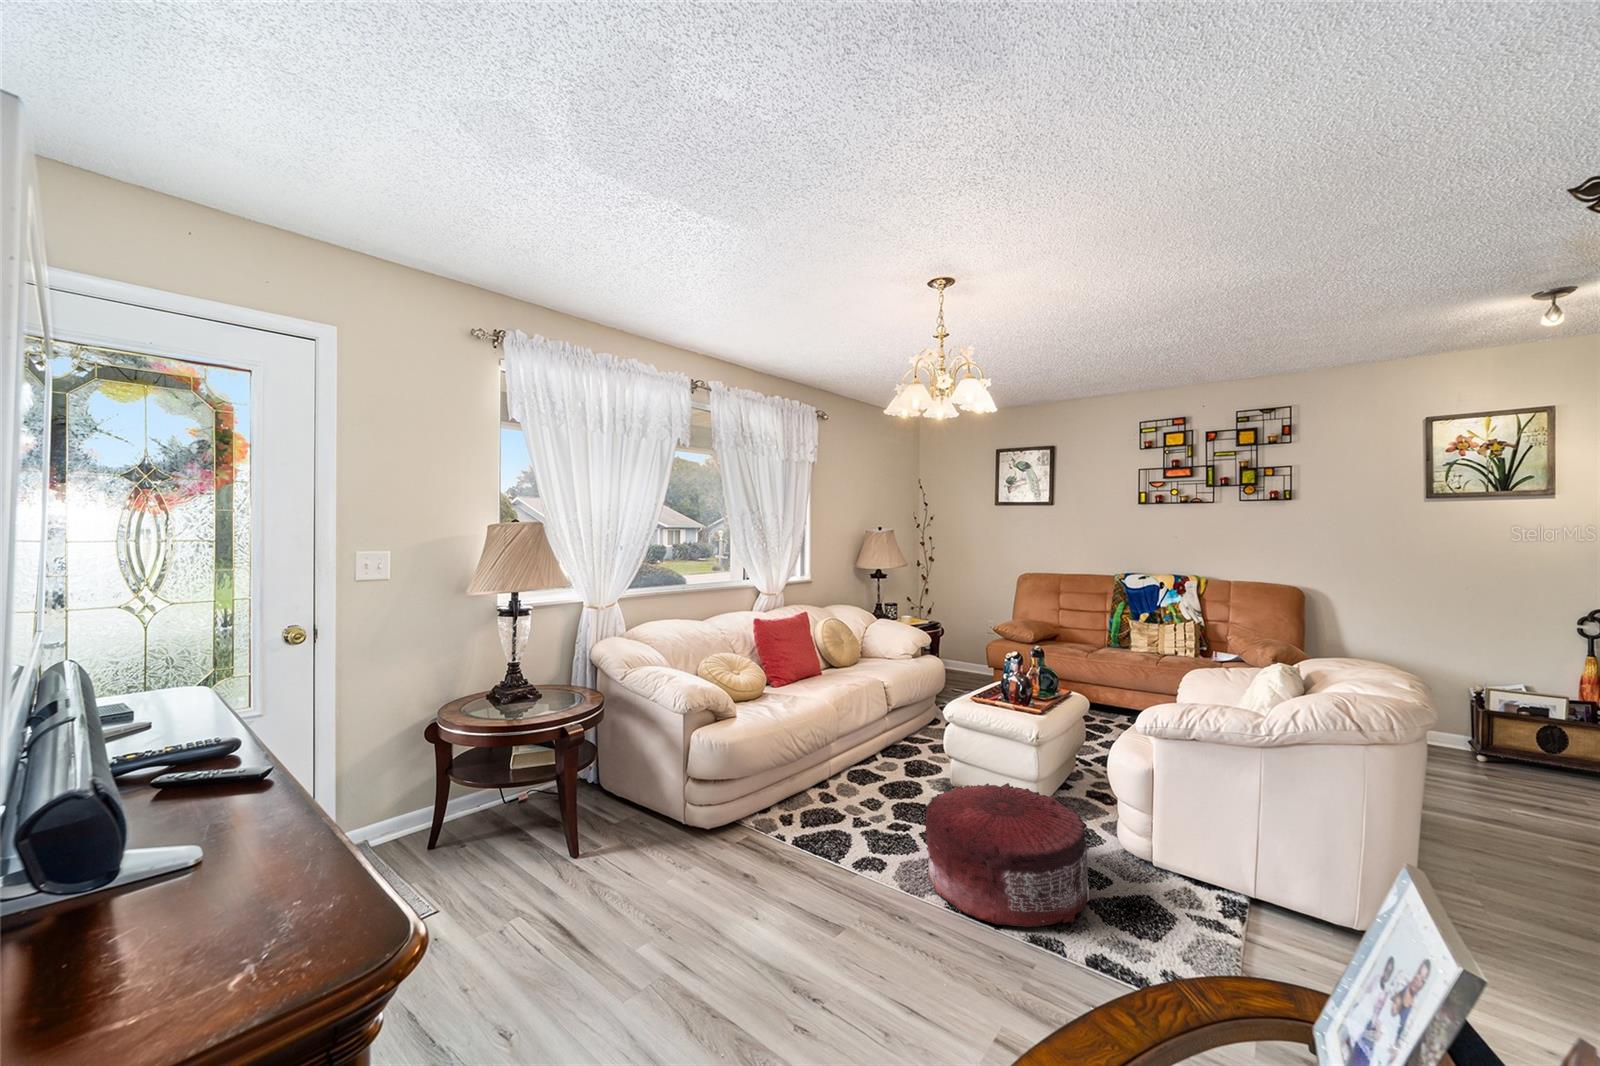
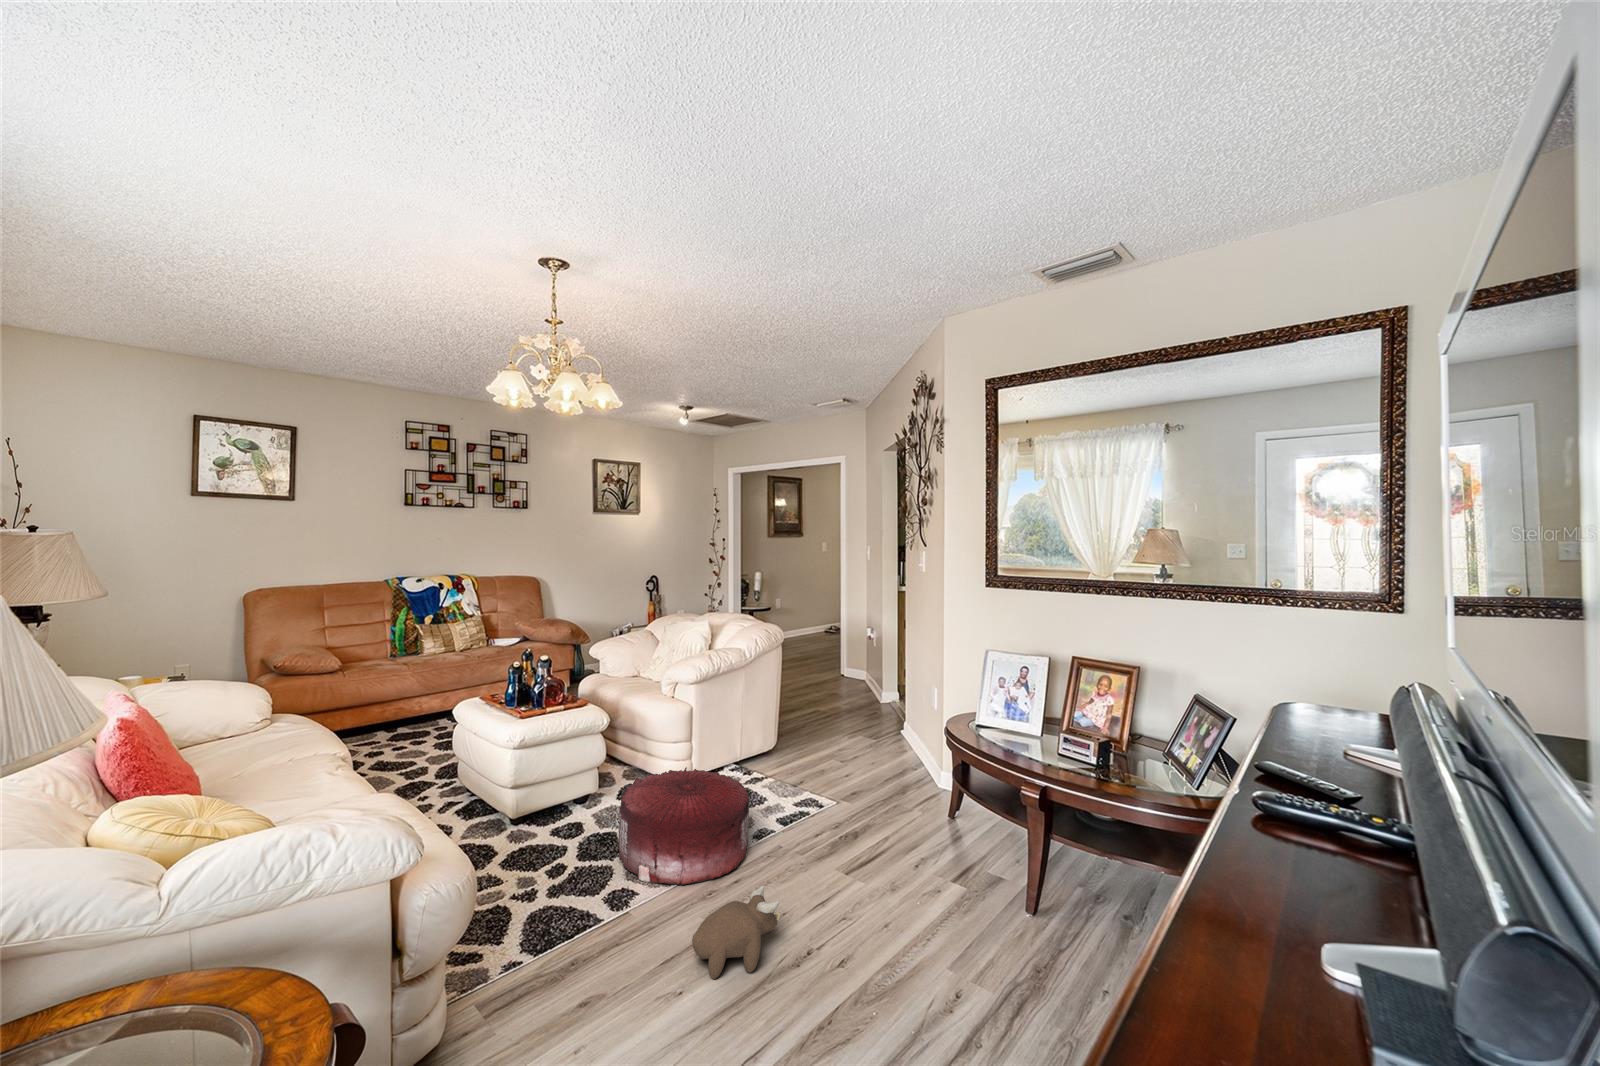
plush toy: none [789,880,864,958] -> present [692,885,780,979]

